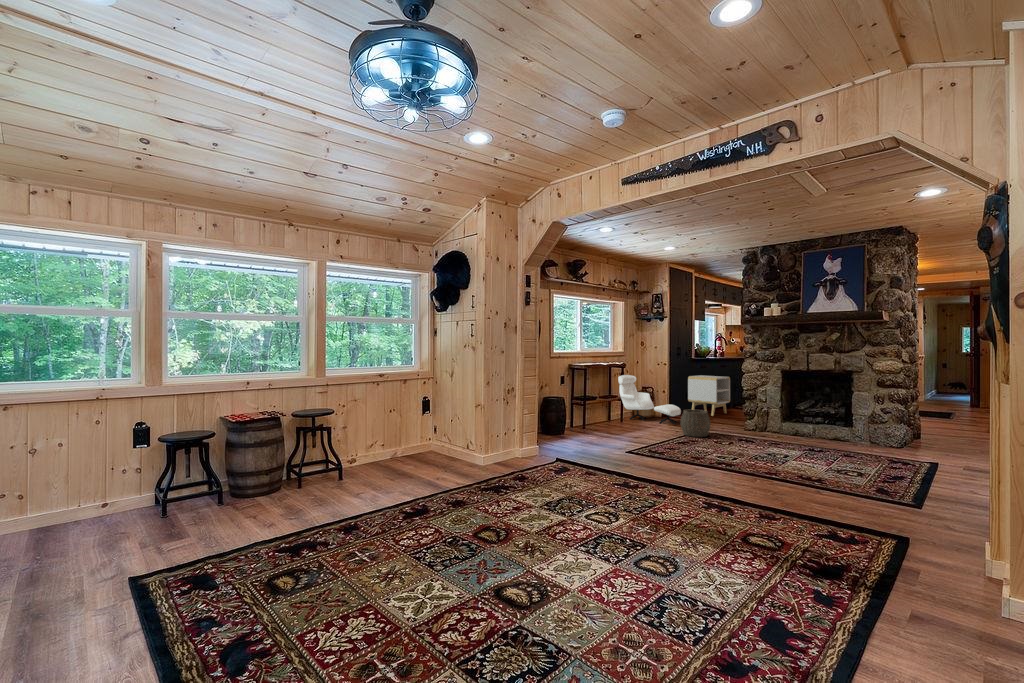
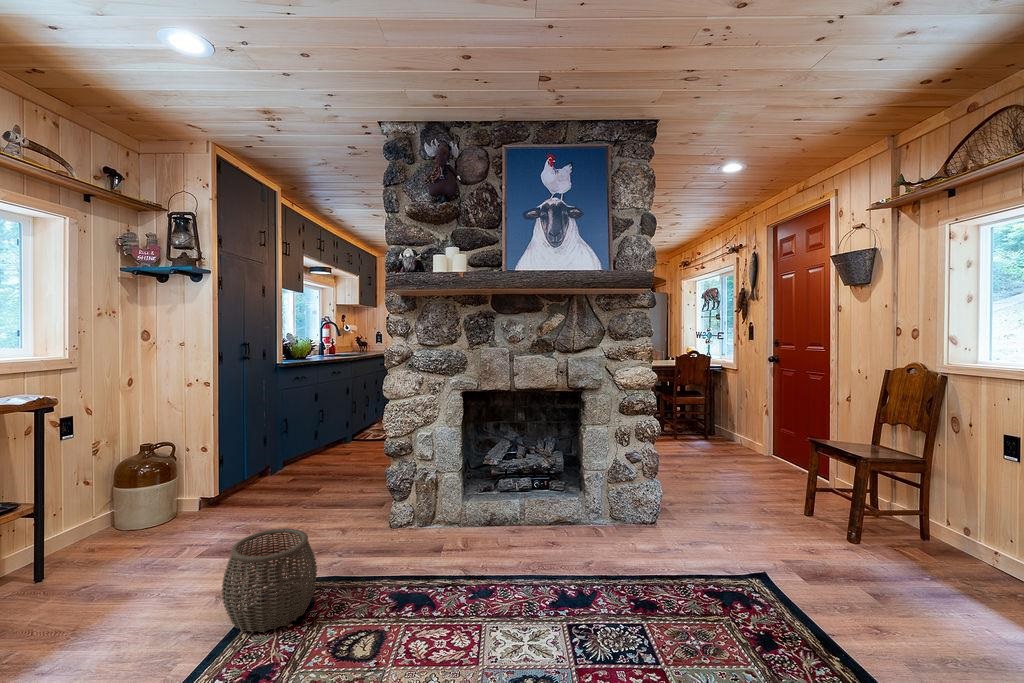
armchair: present [618,375,681,424] -> none [37,423,241,558]
side table: present [688,375,730,416] -> none [267,395,352,482]

